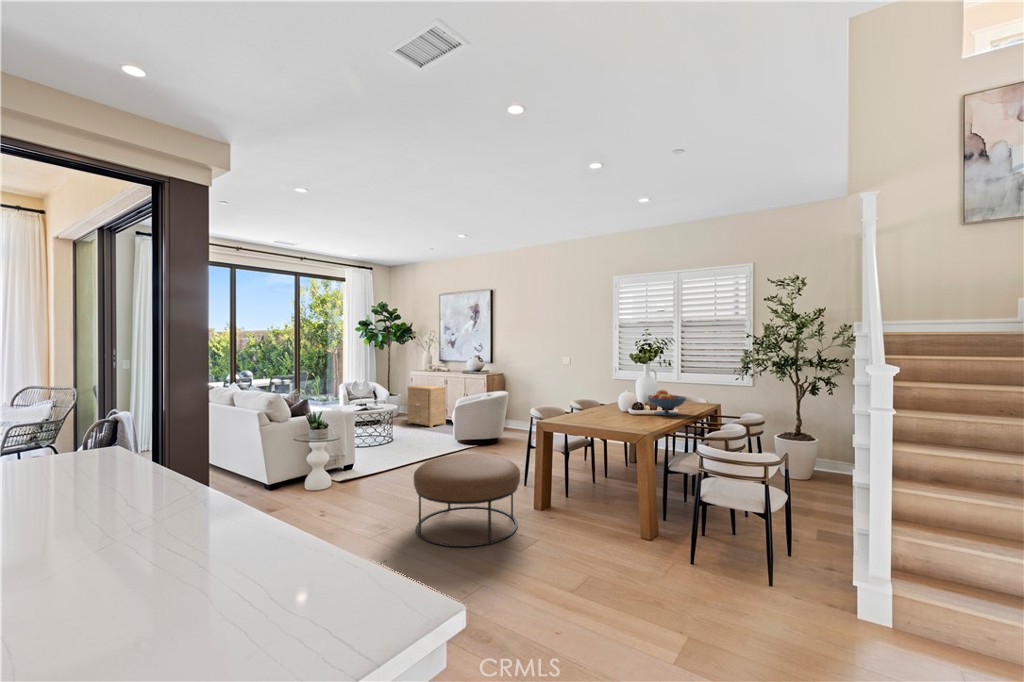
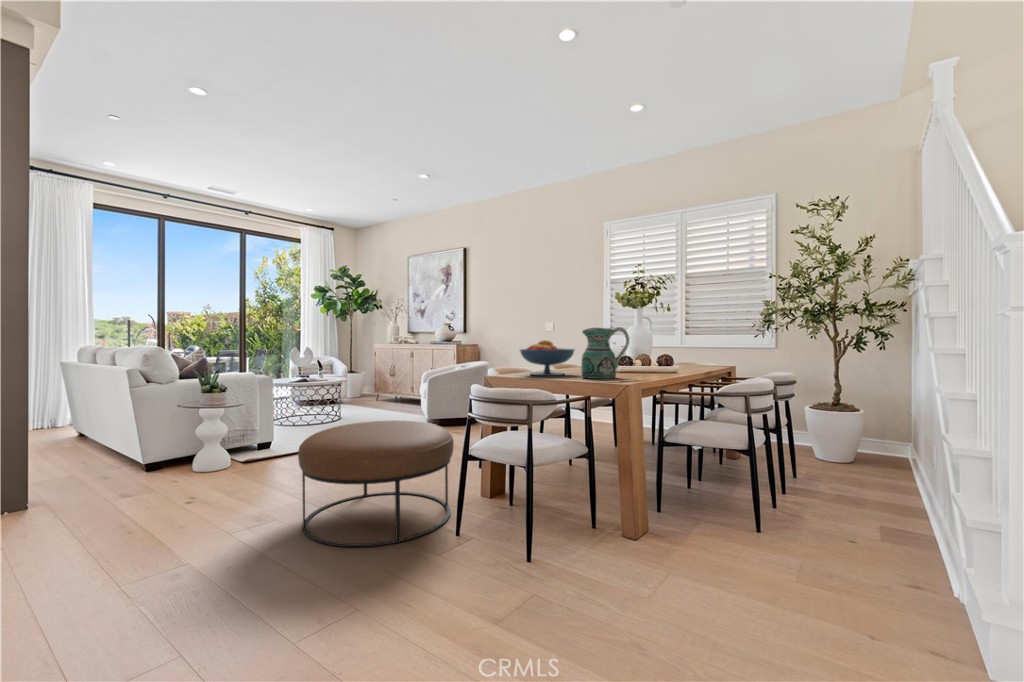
side table: present [407,385,446,427] -> none [368,359,412,407]
fruit bowl: present [648,390,686,416] -> present [520,340,574,376]
ceramic pitcher: none [612,392,646,429] -> present [581,327,629,379]

